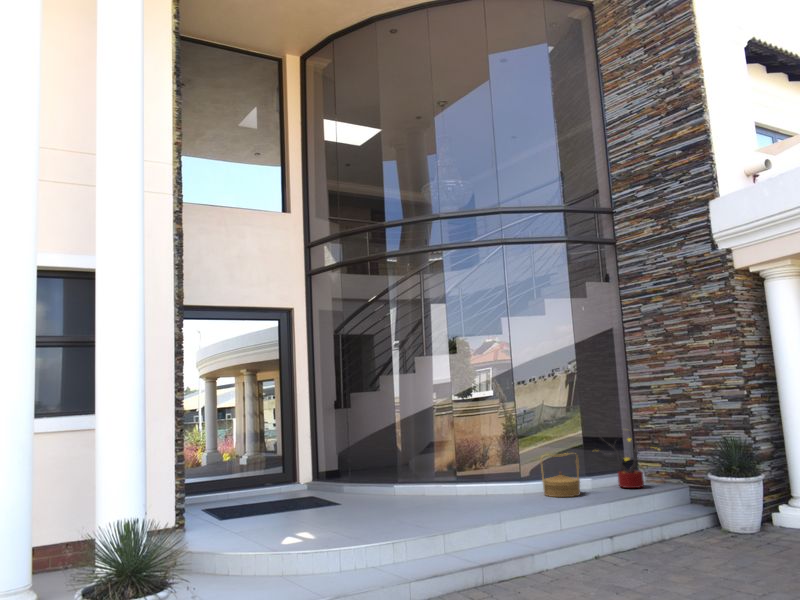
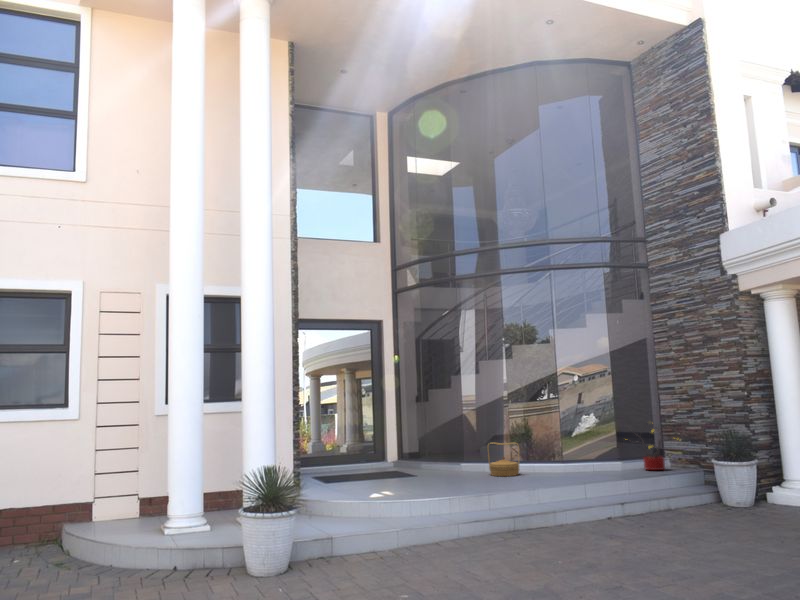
woven basket: present [540,453,580,497] -> present [488,443,519,476]

